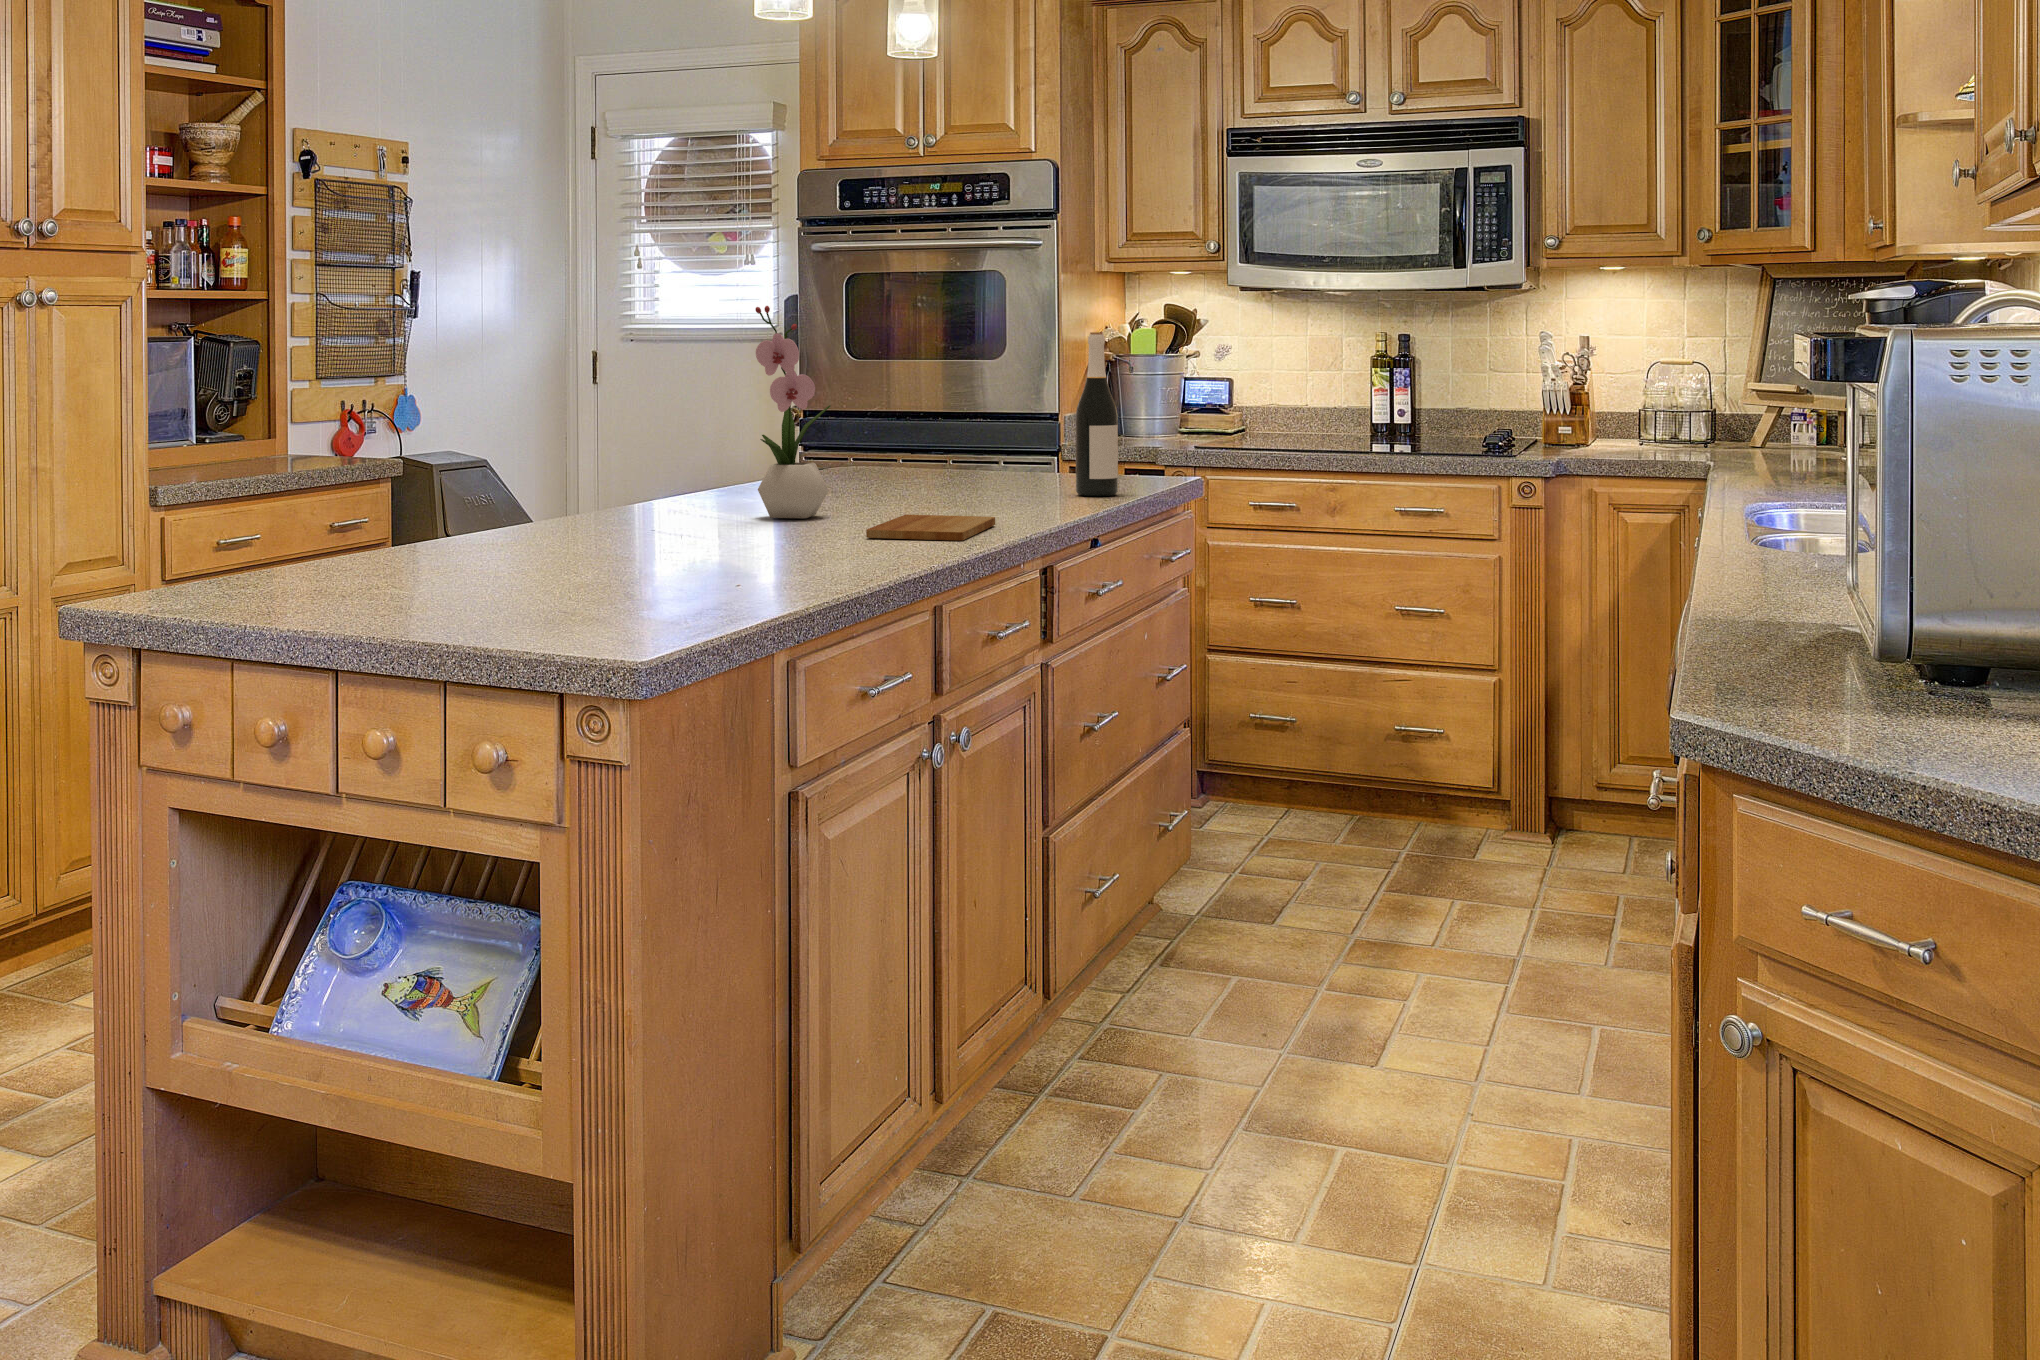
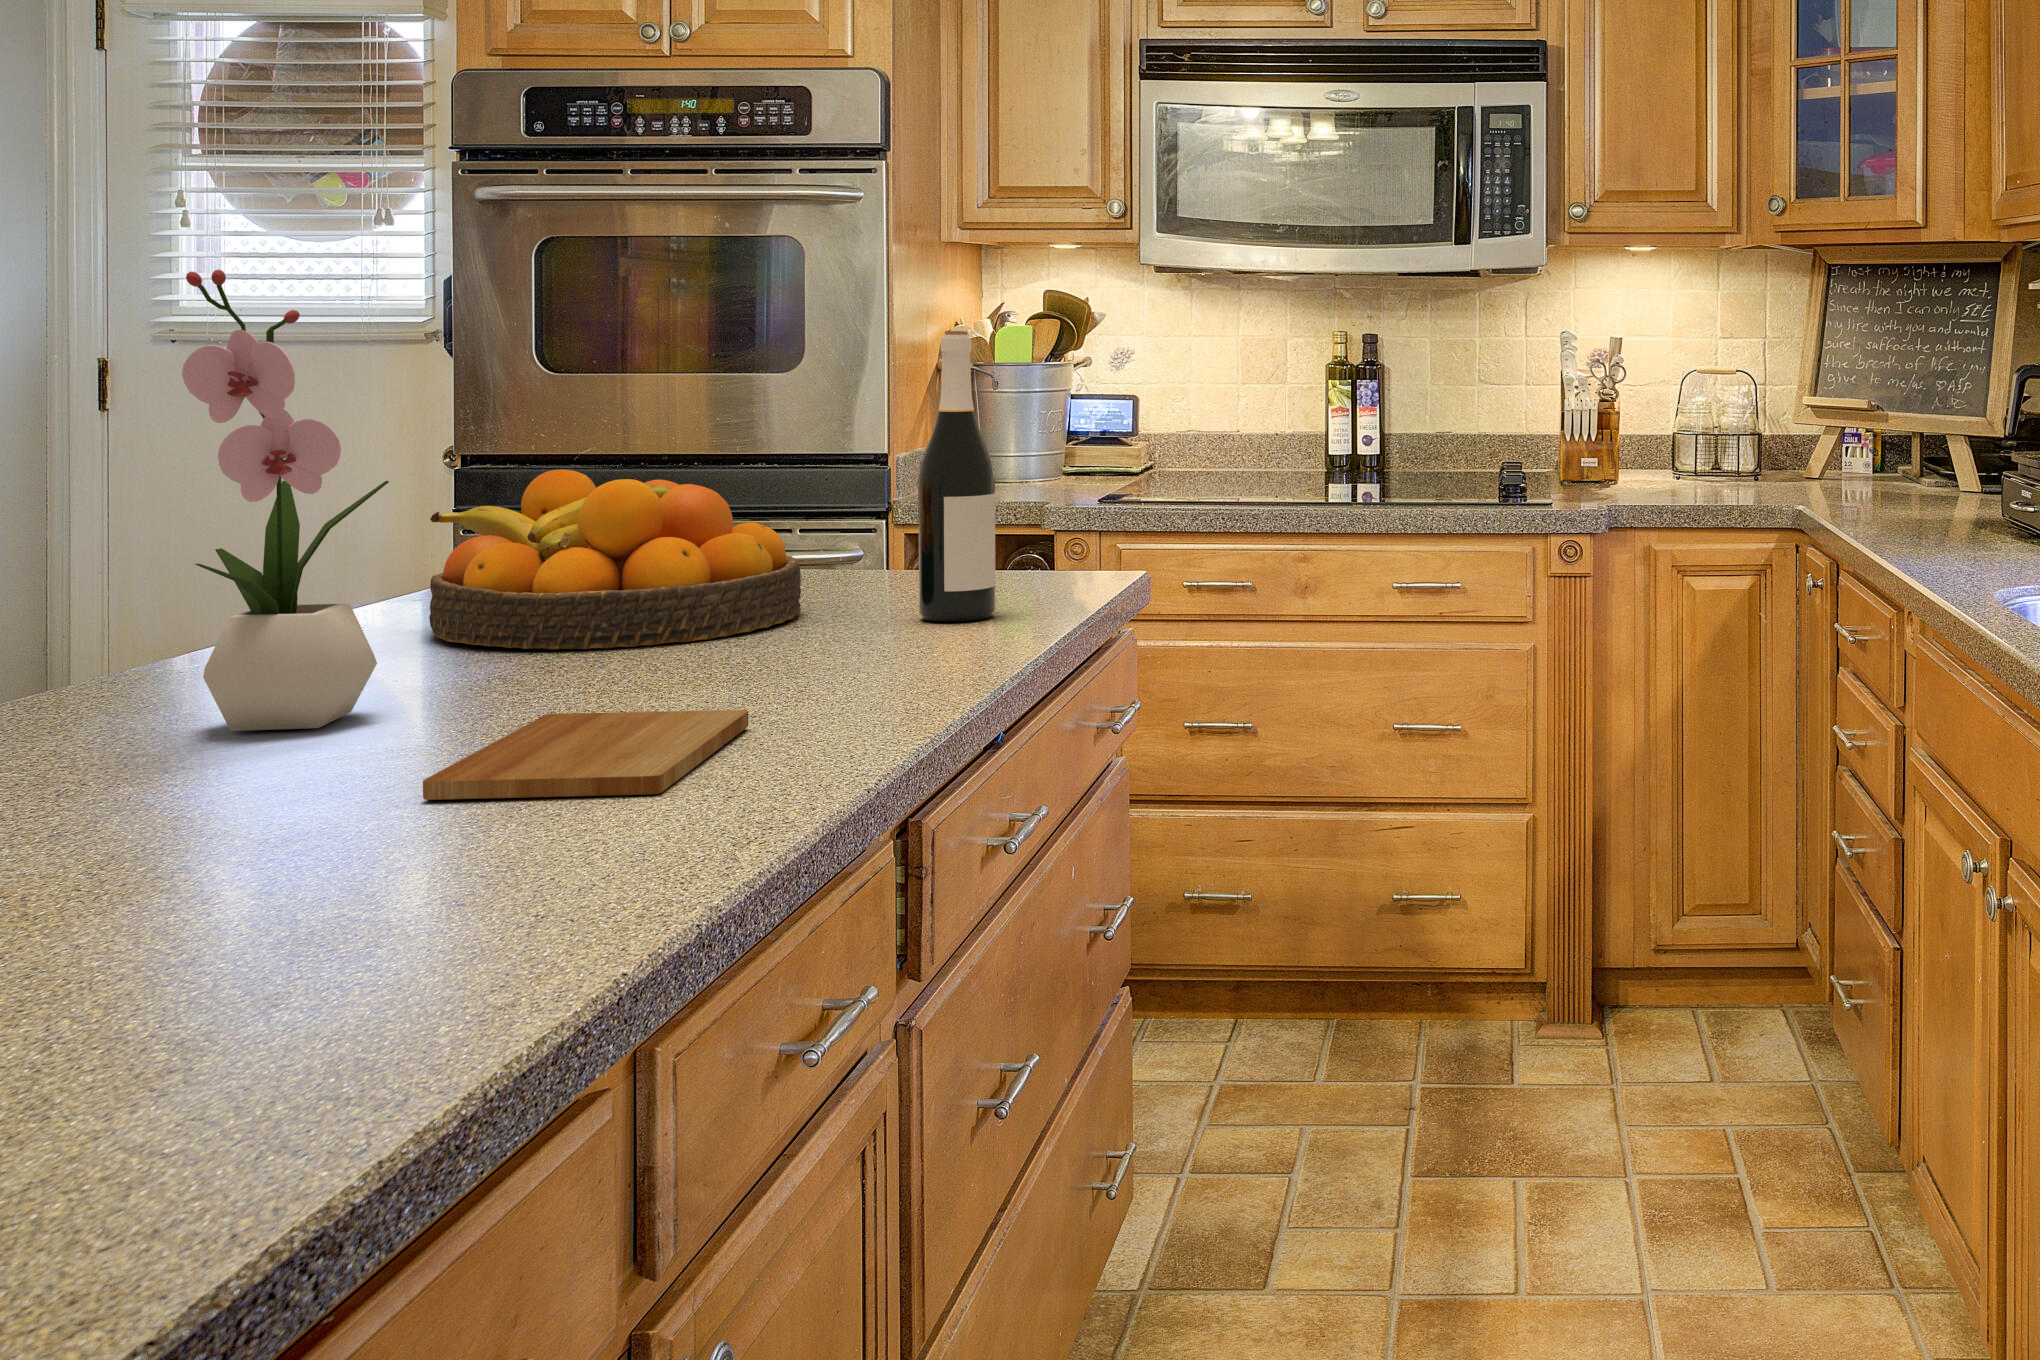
fruit bowl: none [828,408,1012,500] -> present [429,469,801,650]

